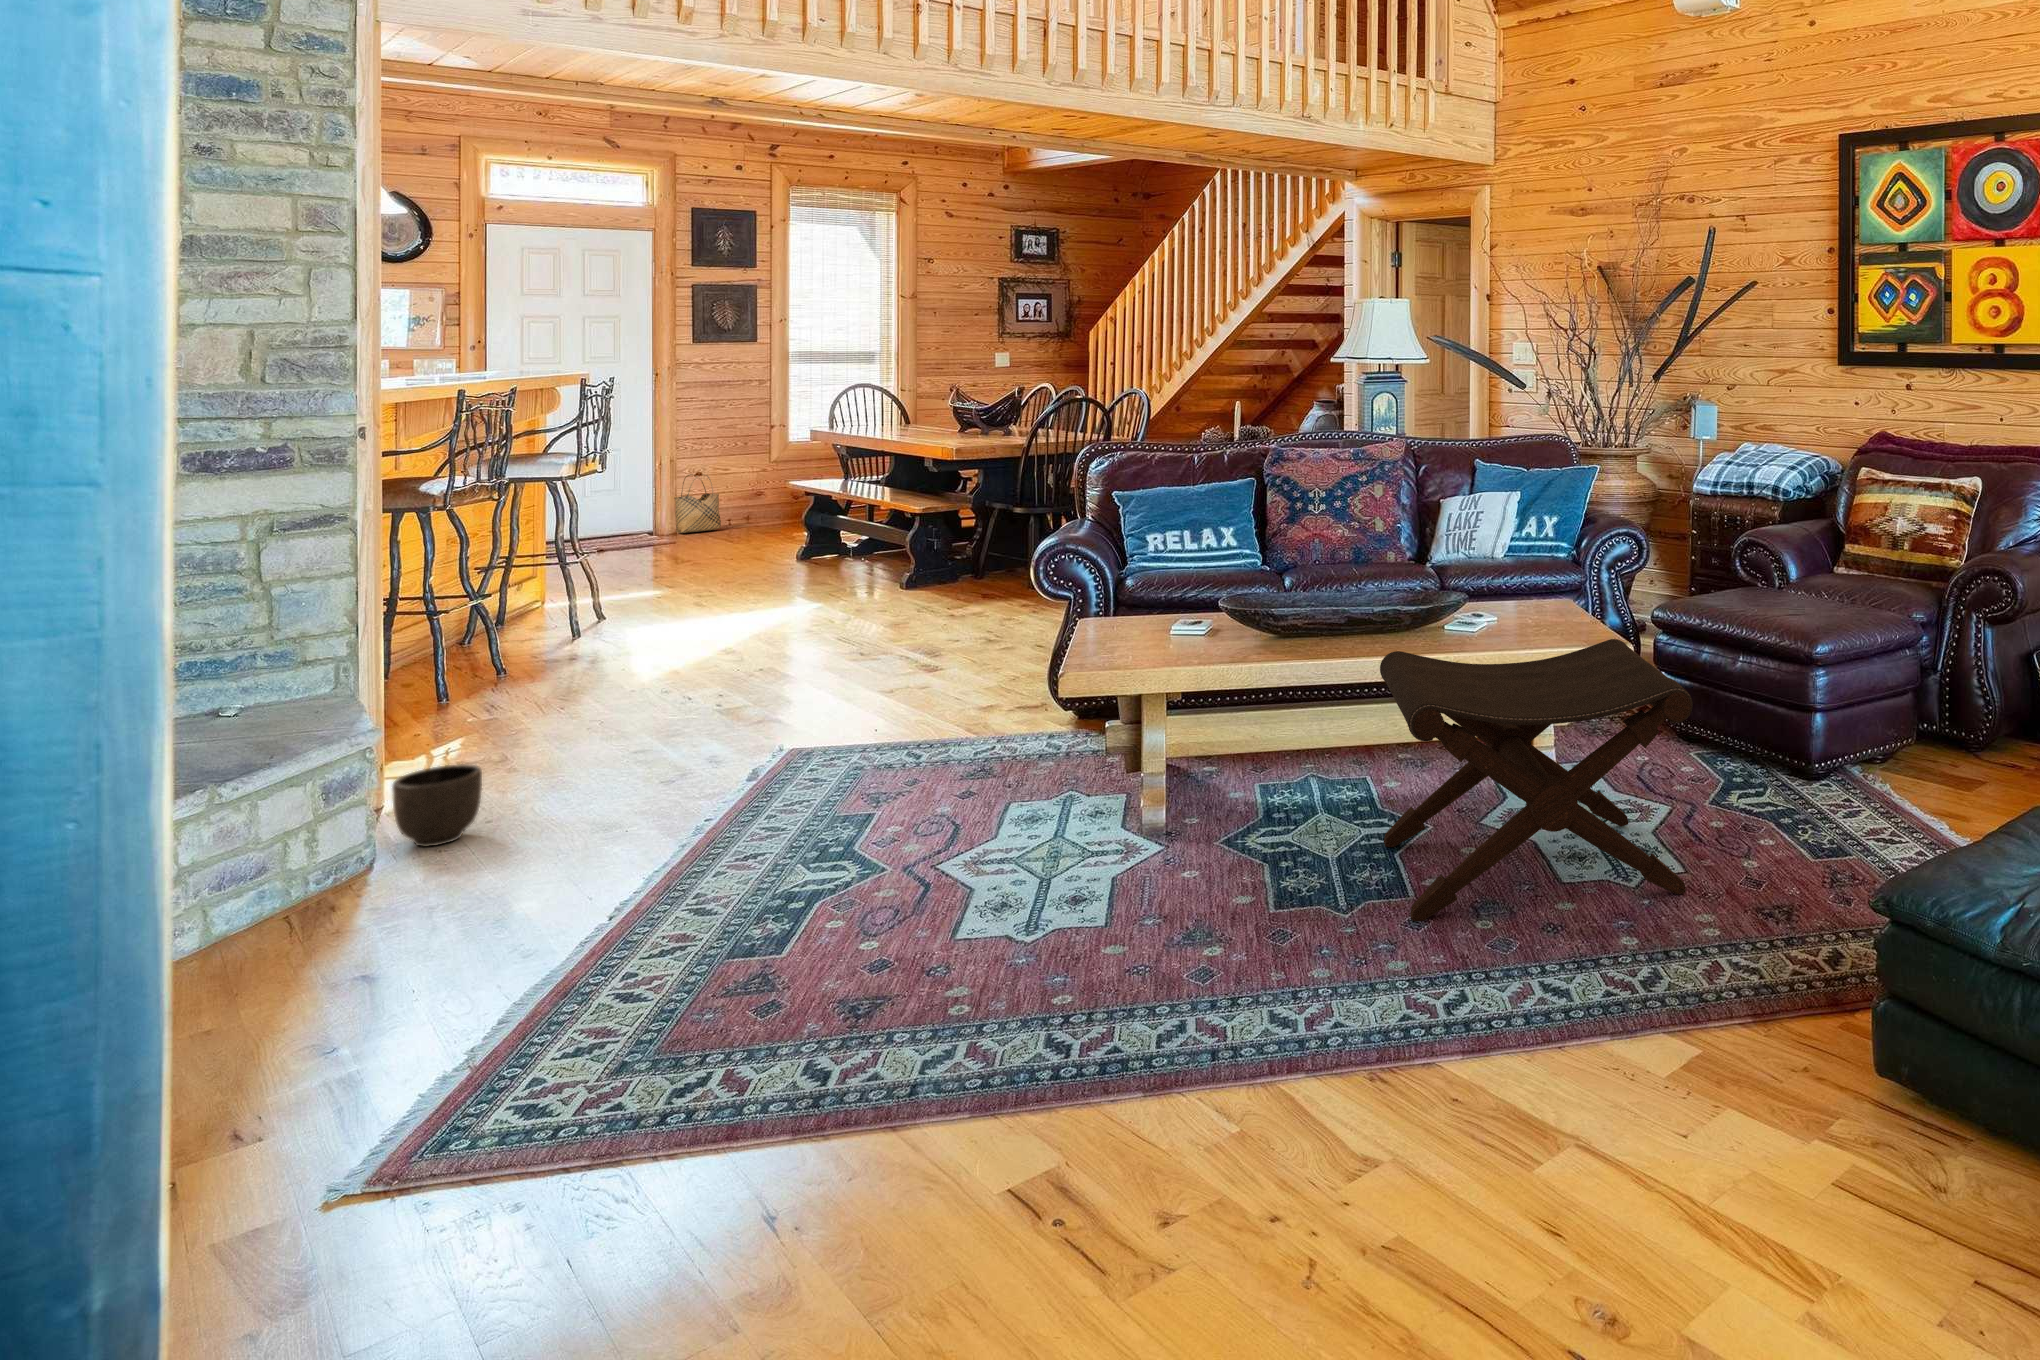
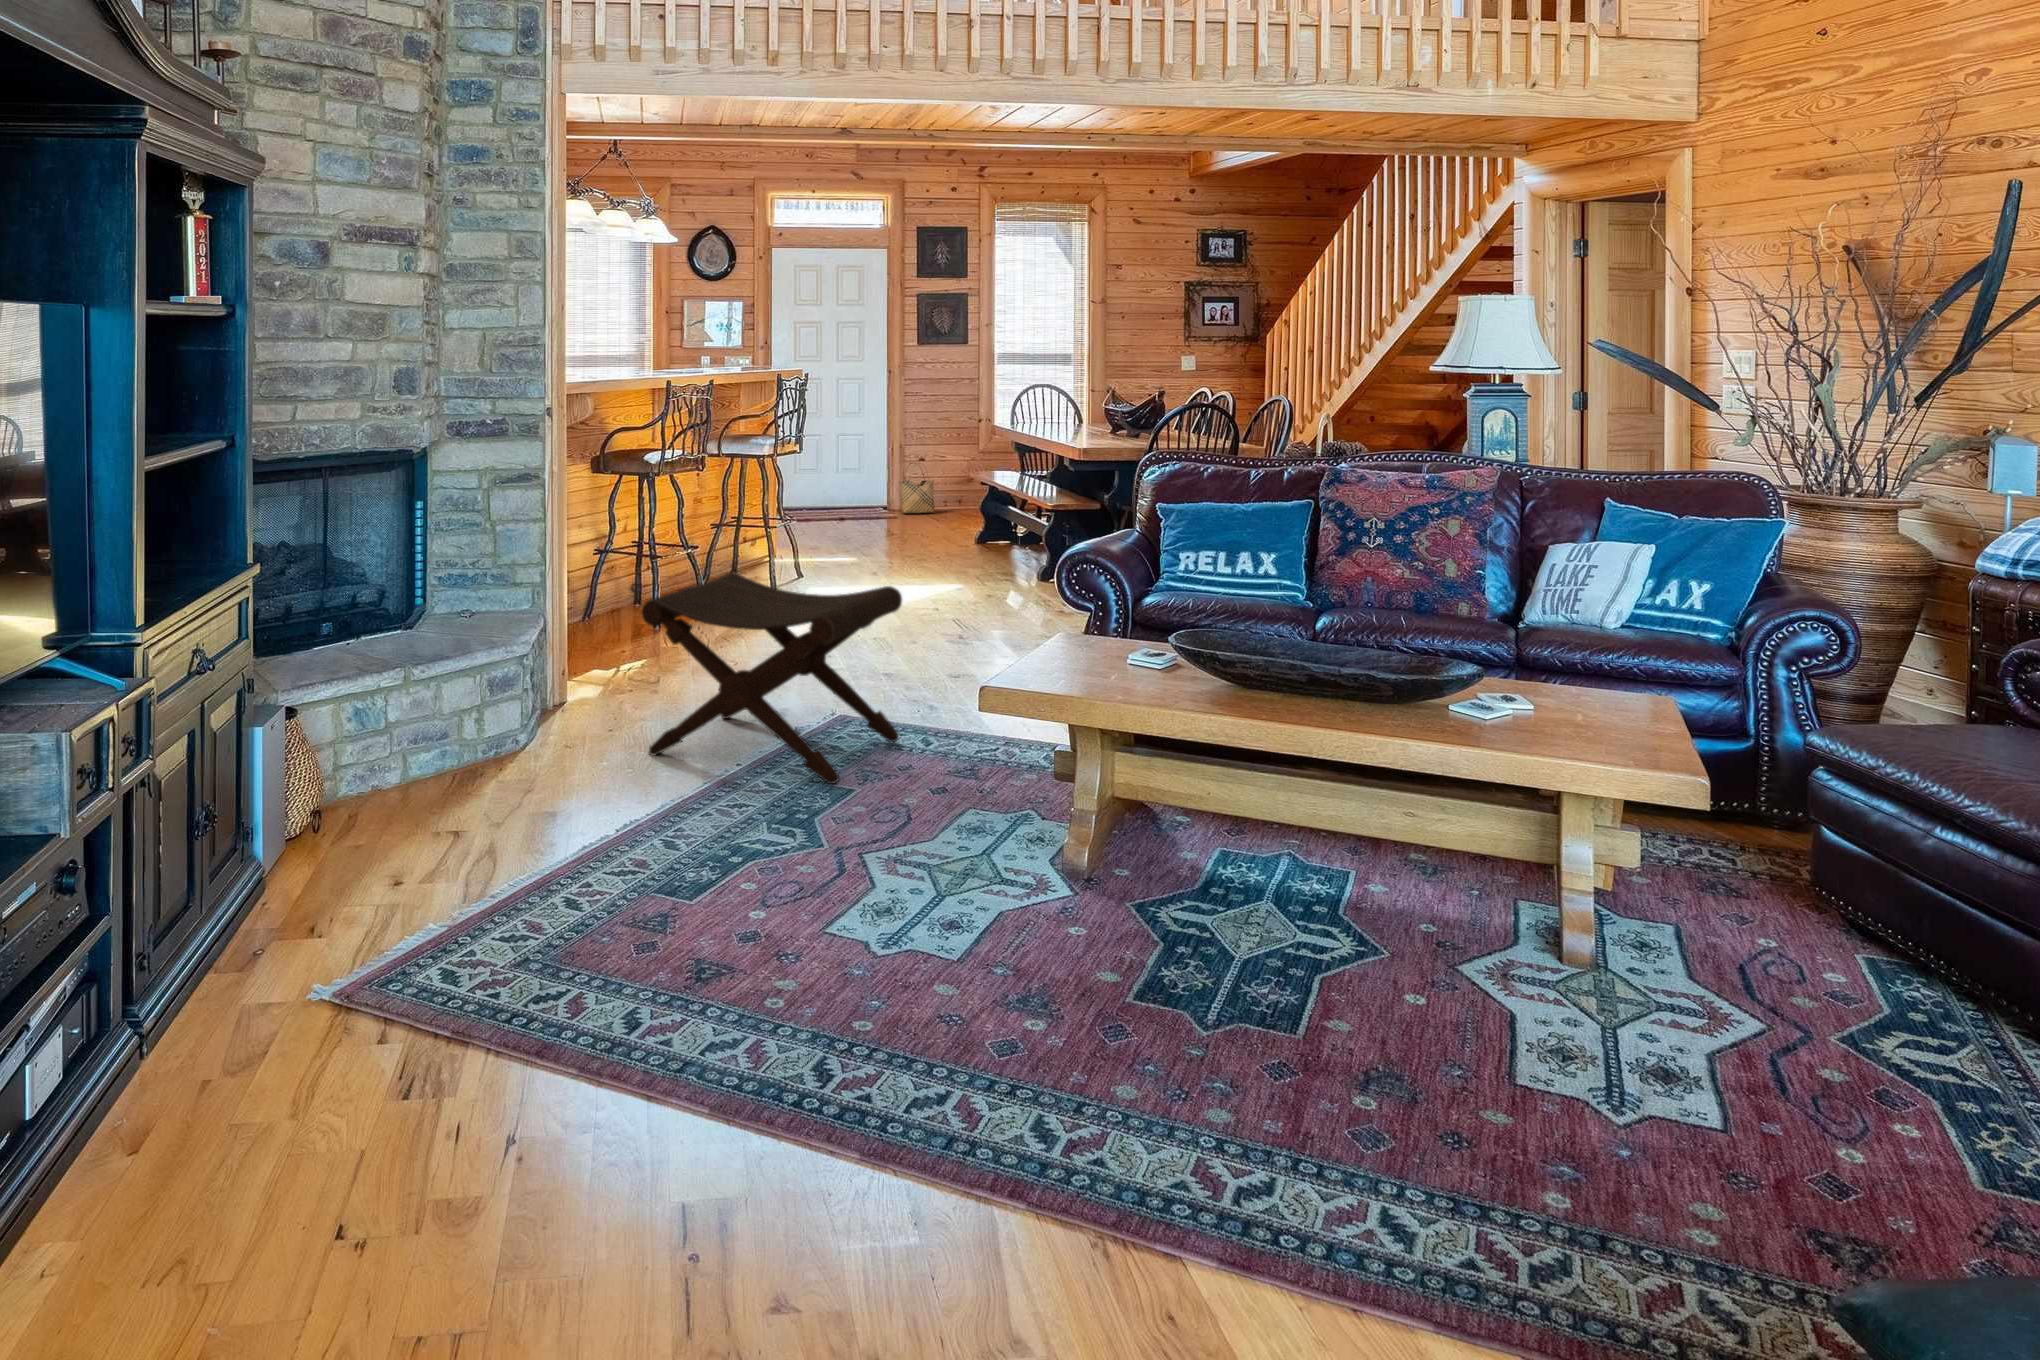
footstool: present [1380,639,1692,921] -> present [642,573,902,784]
planter: present [392,764,482,847] -> none [544,683,600,746]

